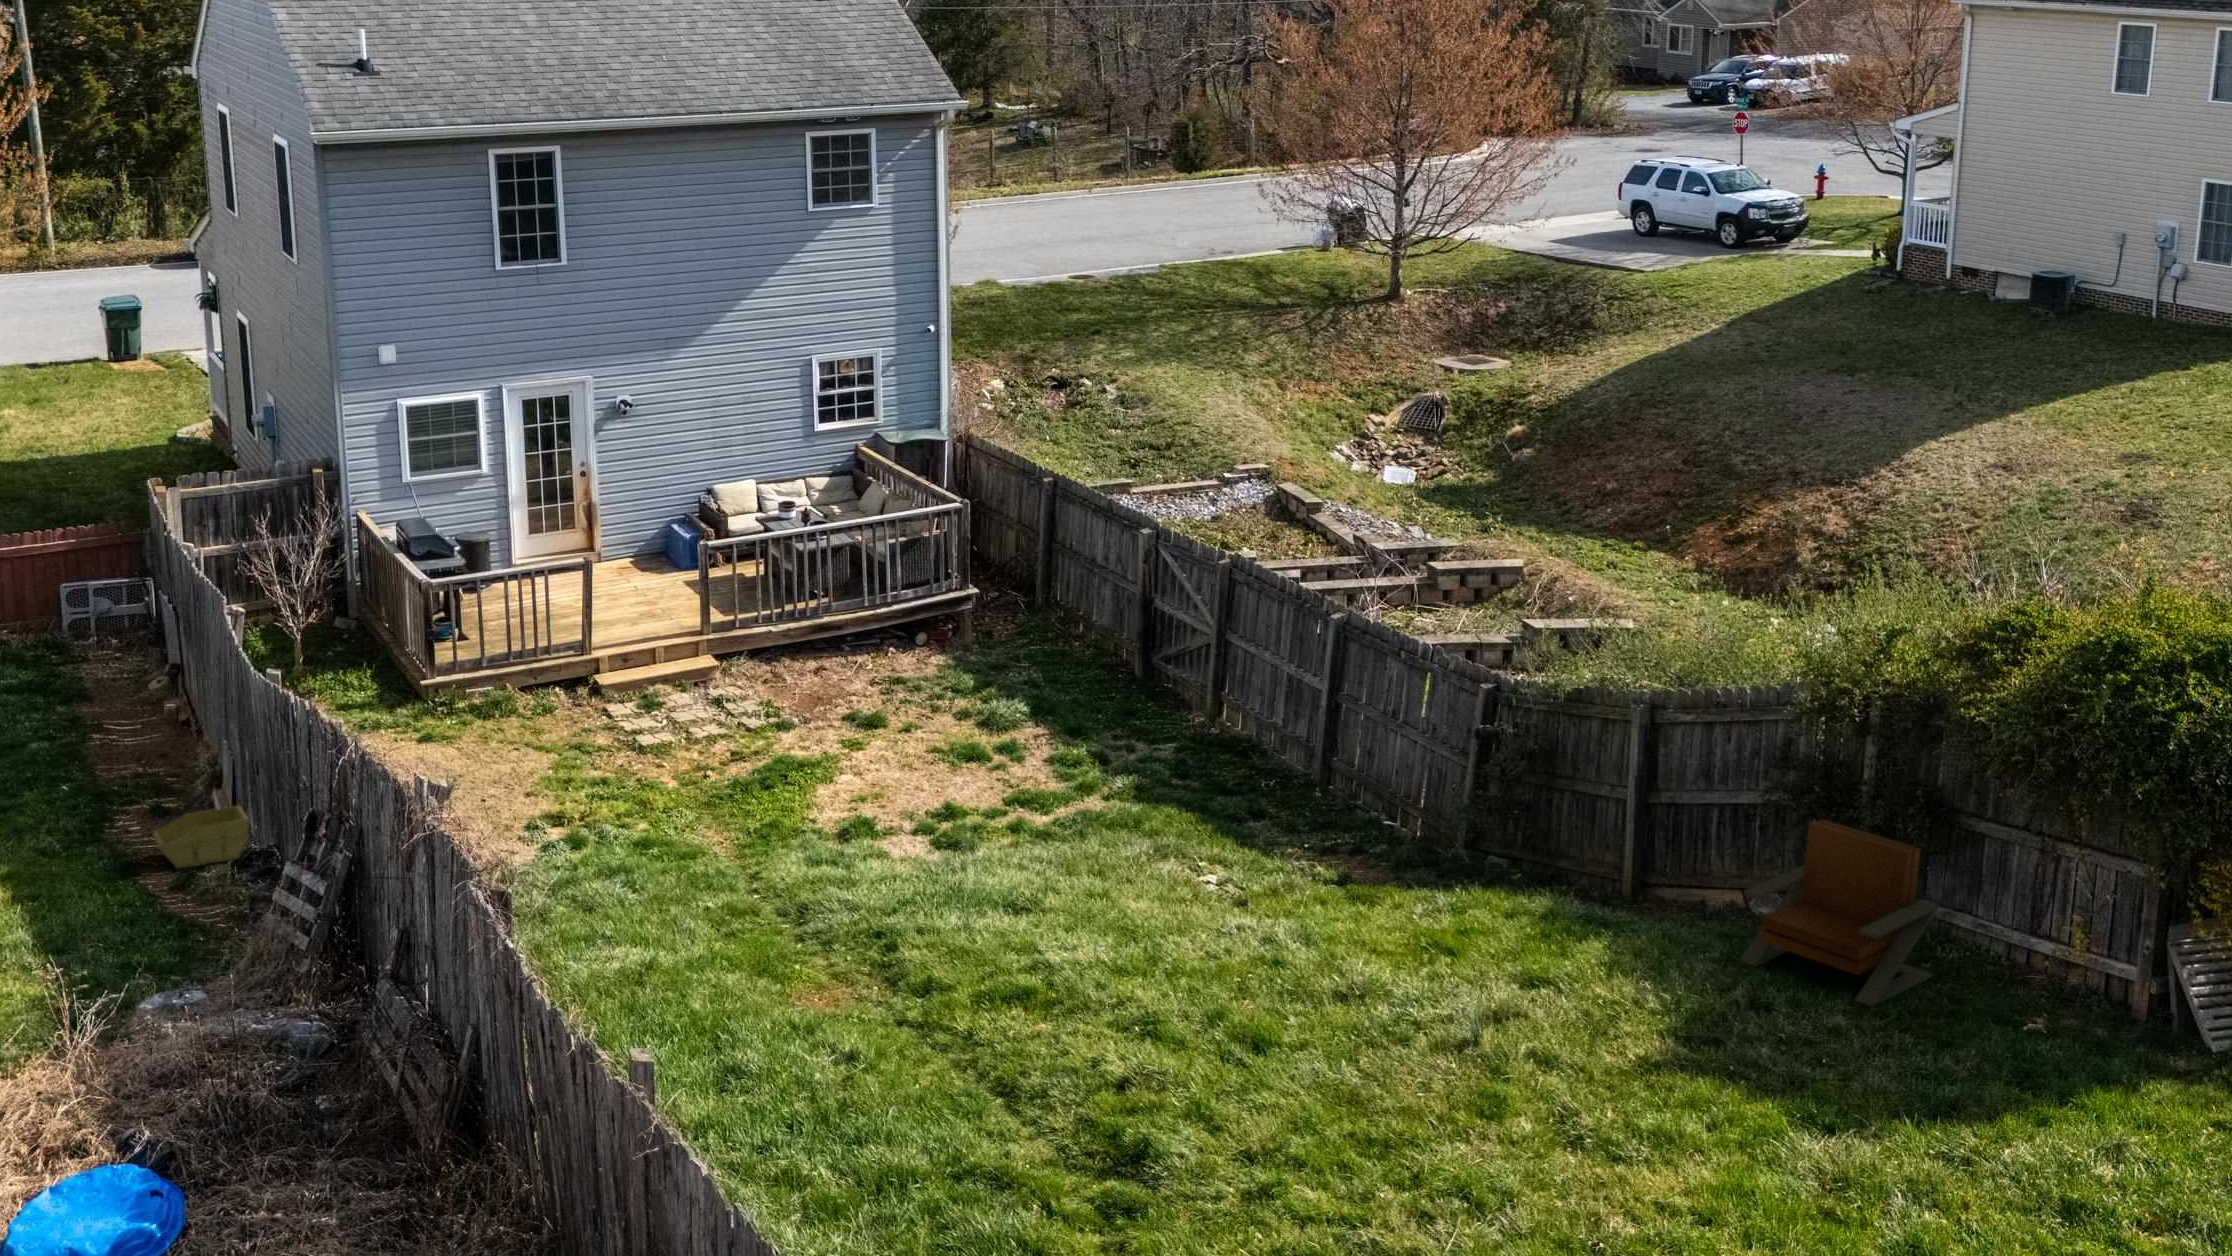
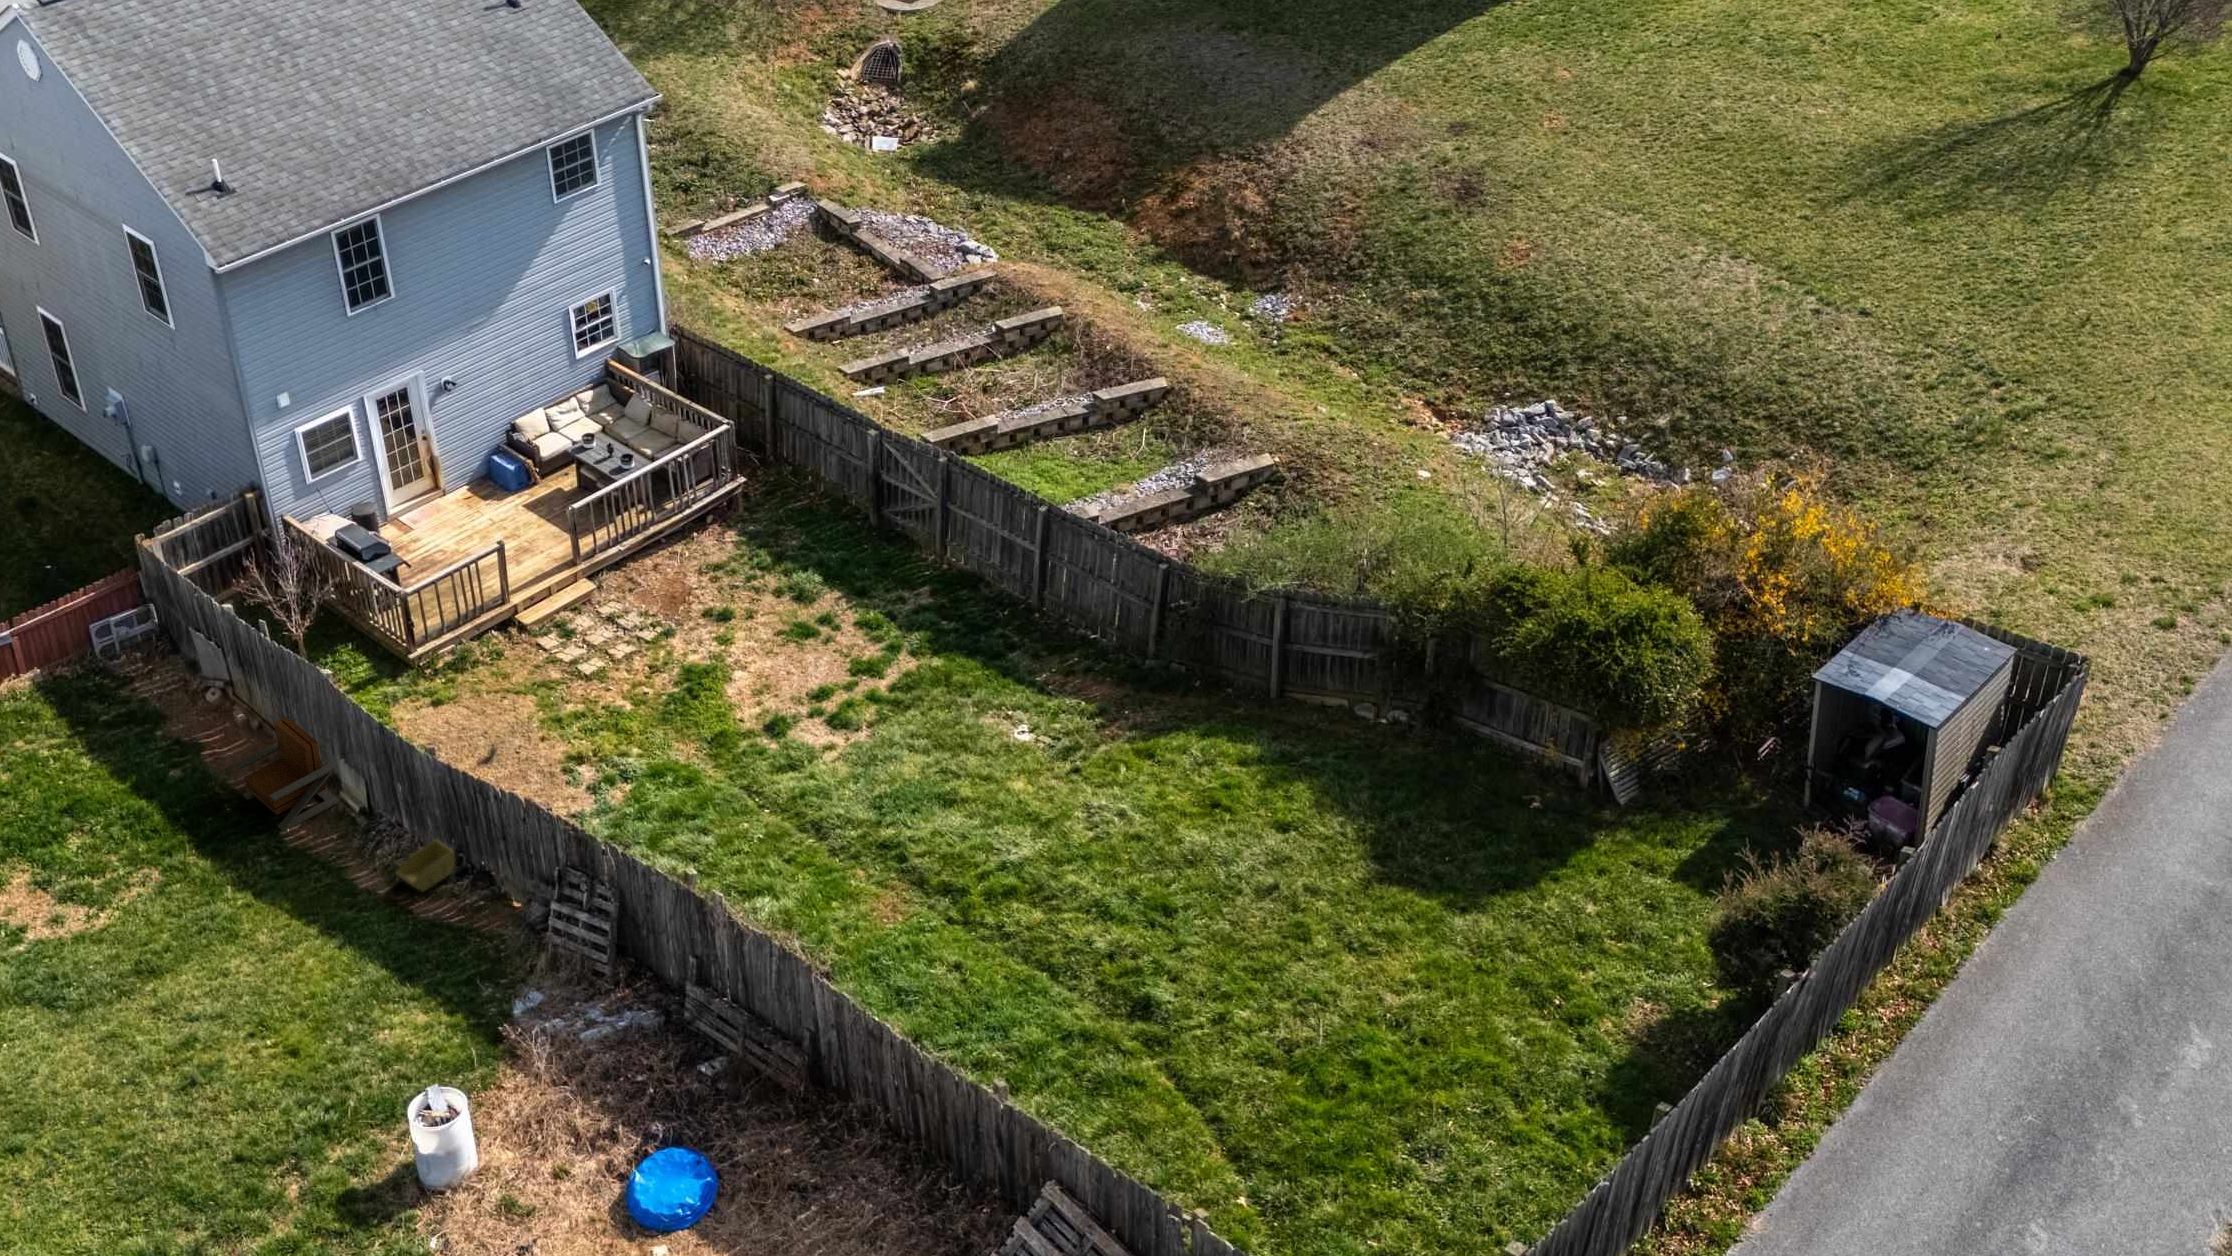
lounge chair: present [1740,820,1939,1006] -> present [235,717,340,831]

